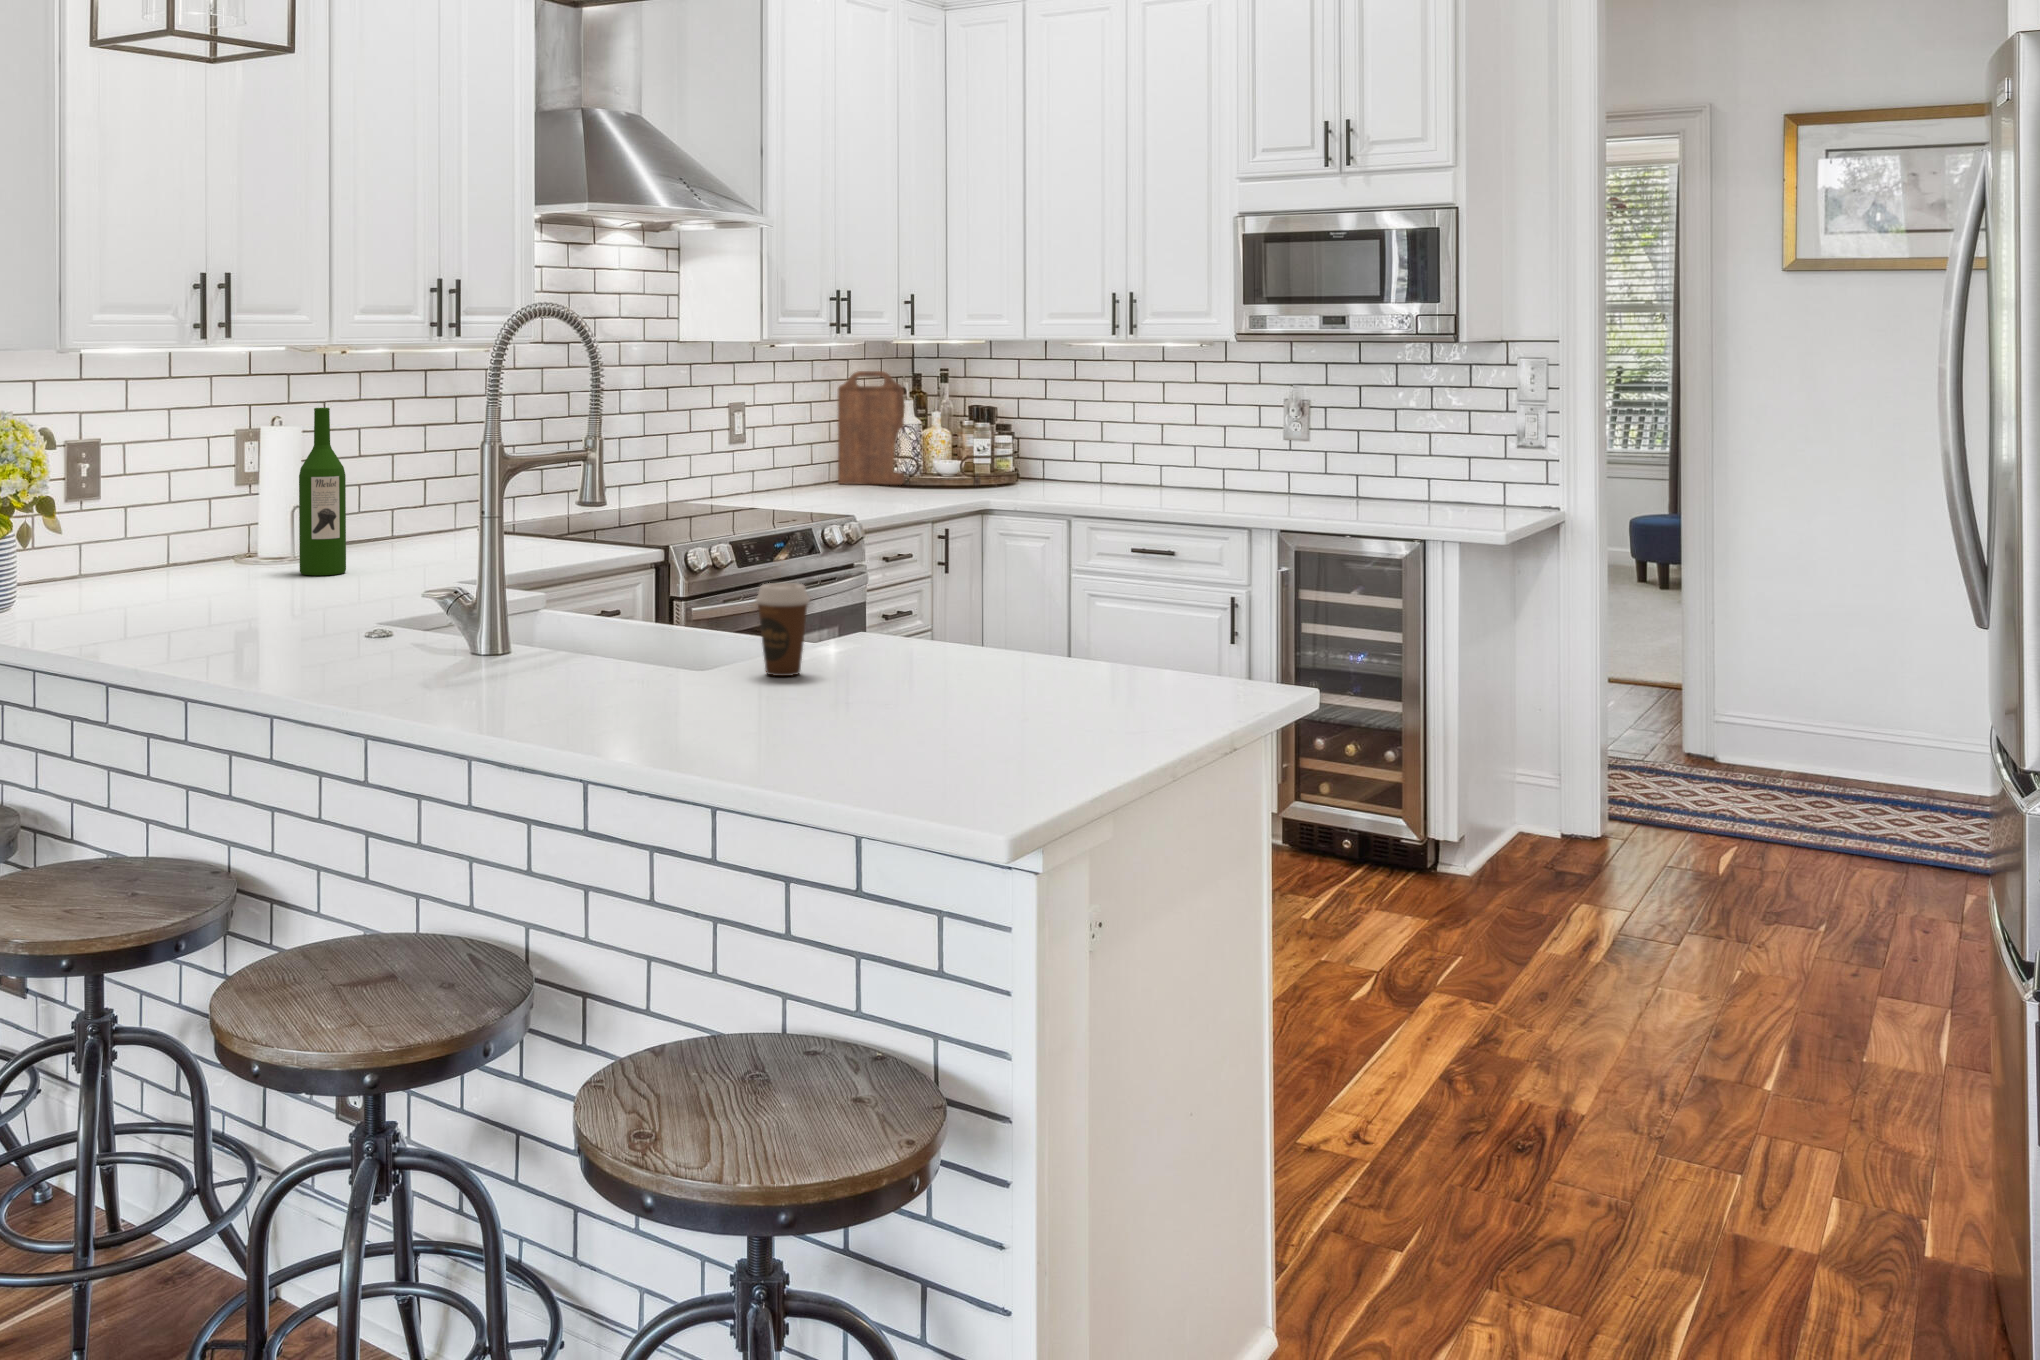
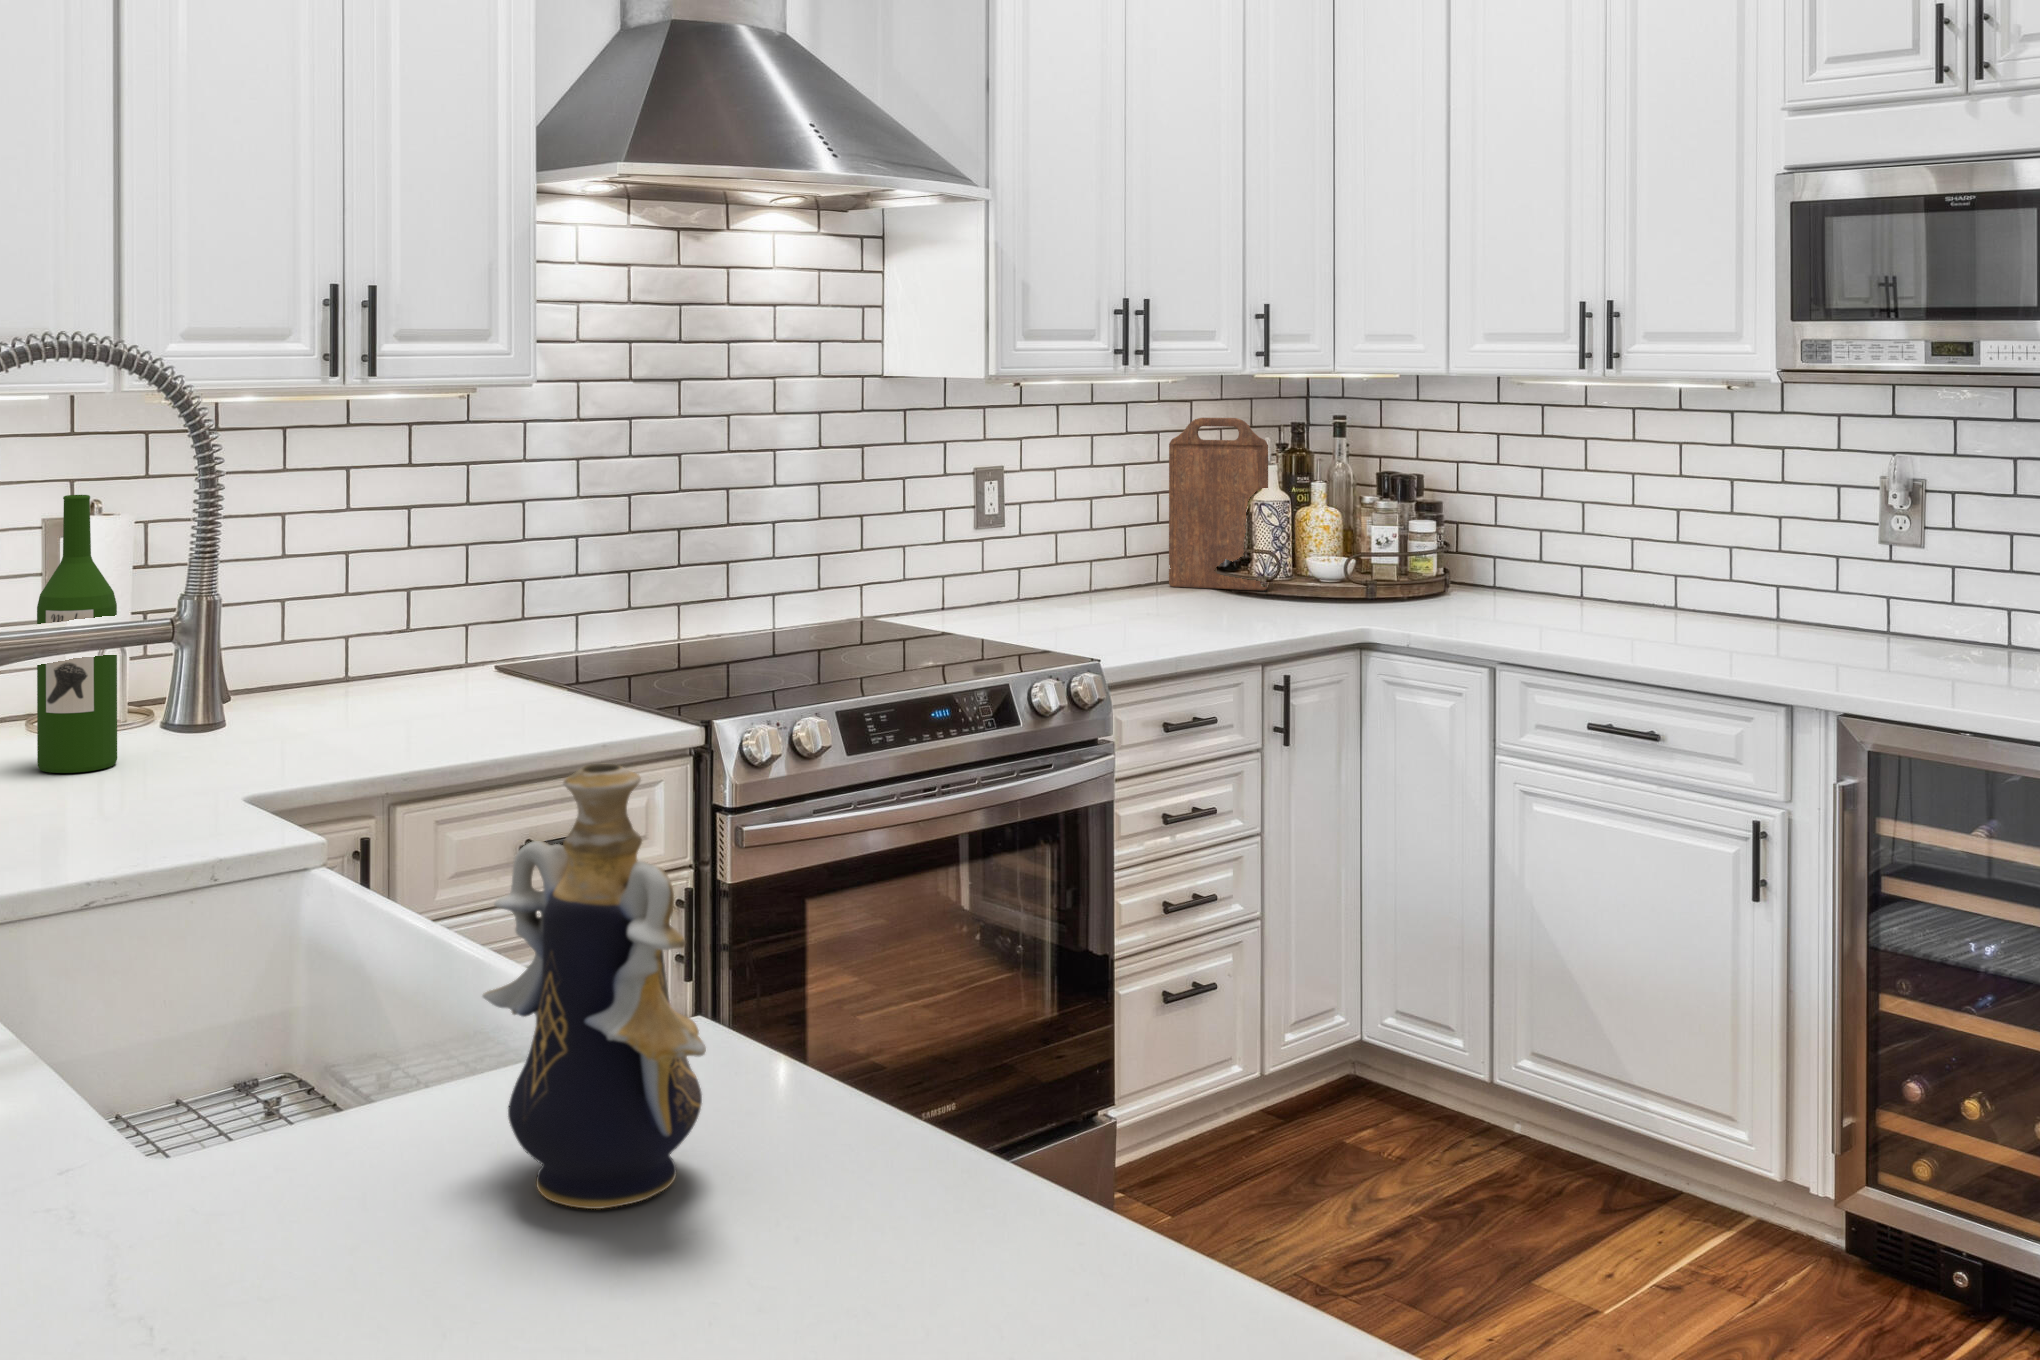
decorative vase: none [847,482,964,662] -> present [483,764,706,1209]
coffee cup: present [756,583,810,676] -> none [167,1006,307,1251]

